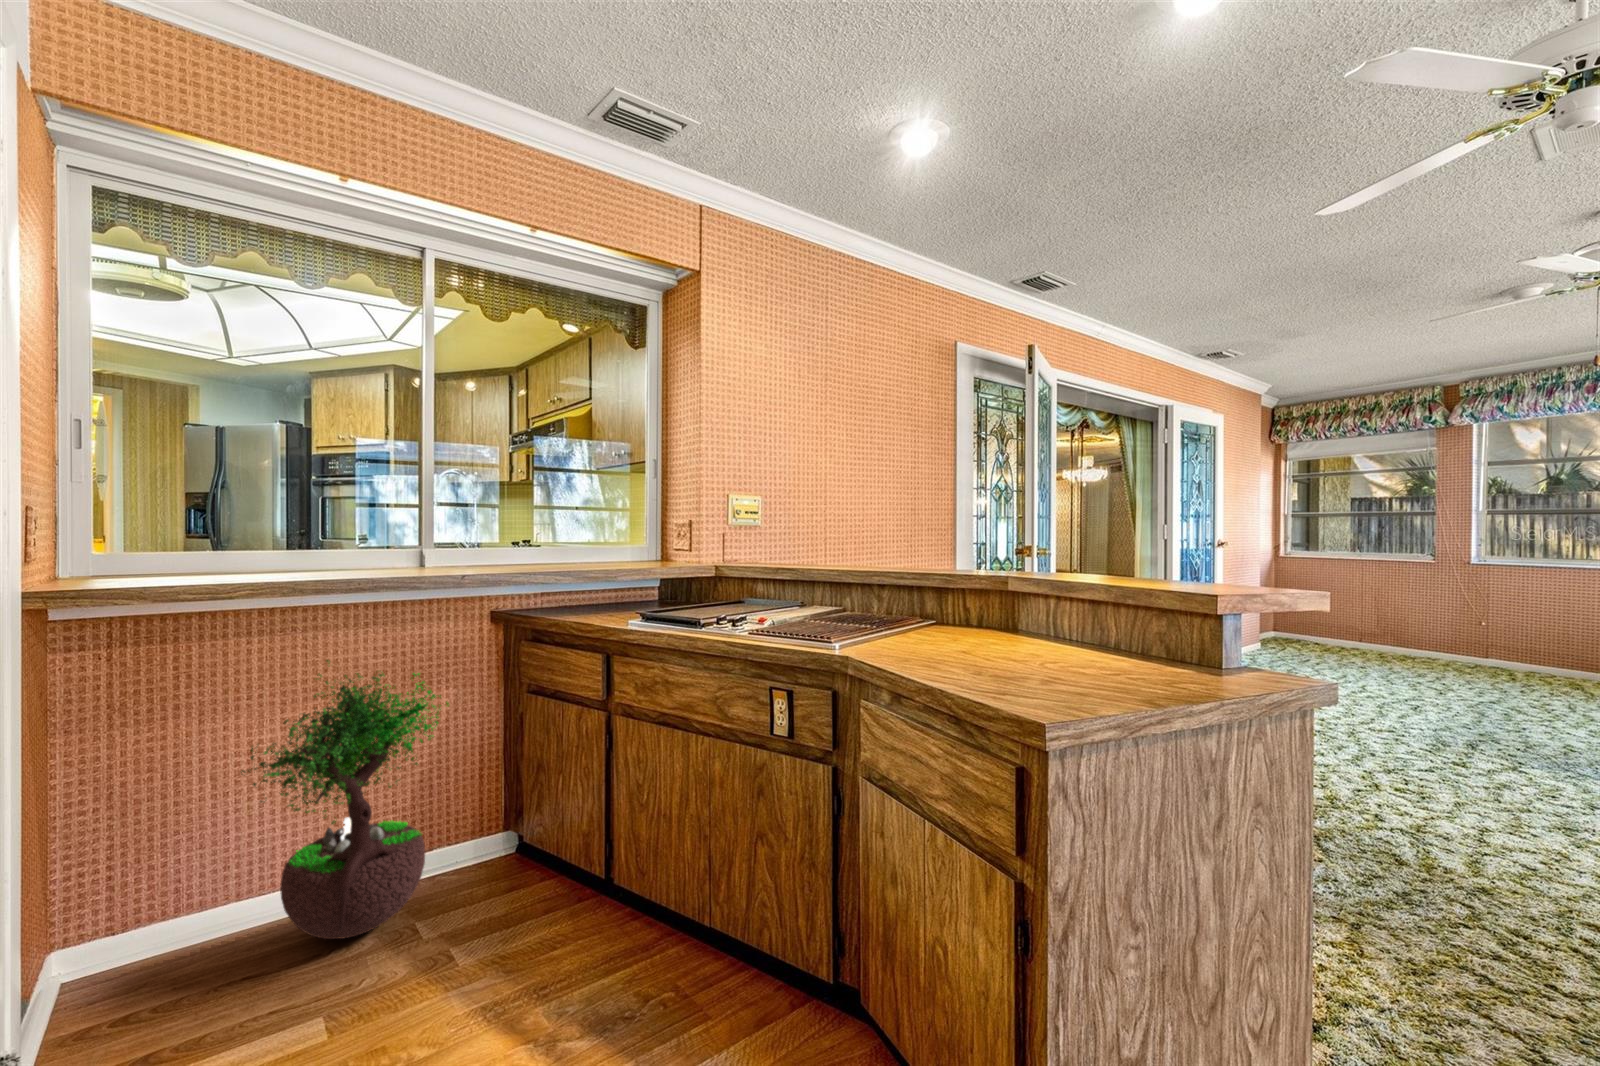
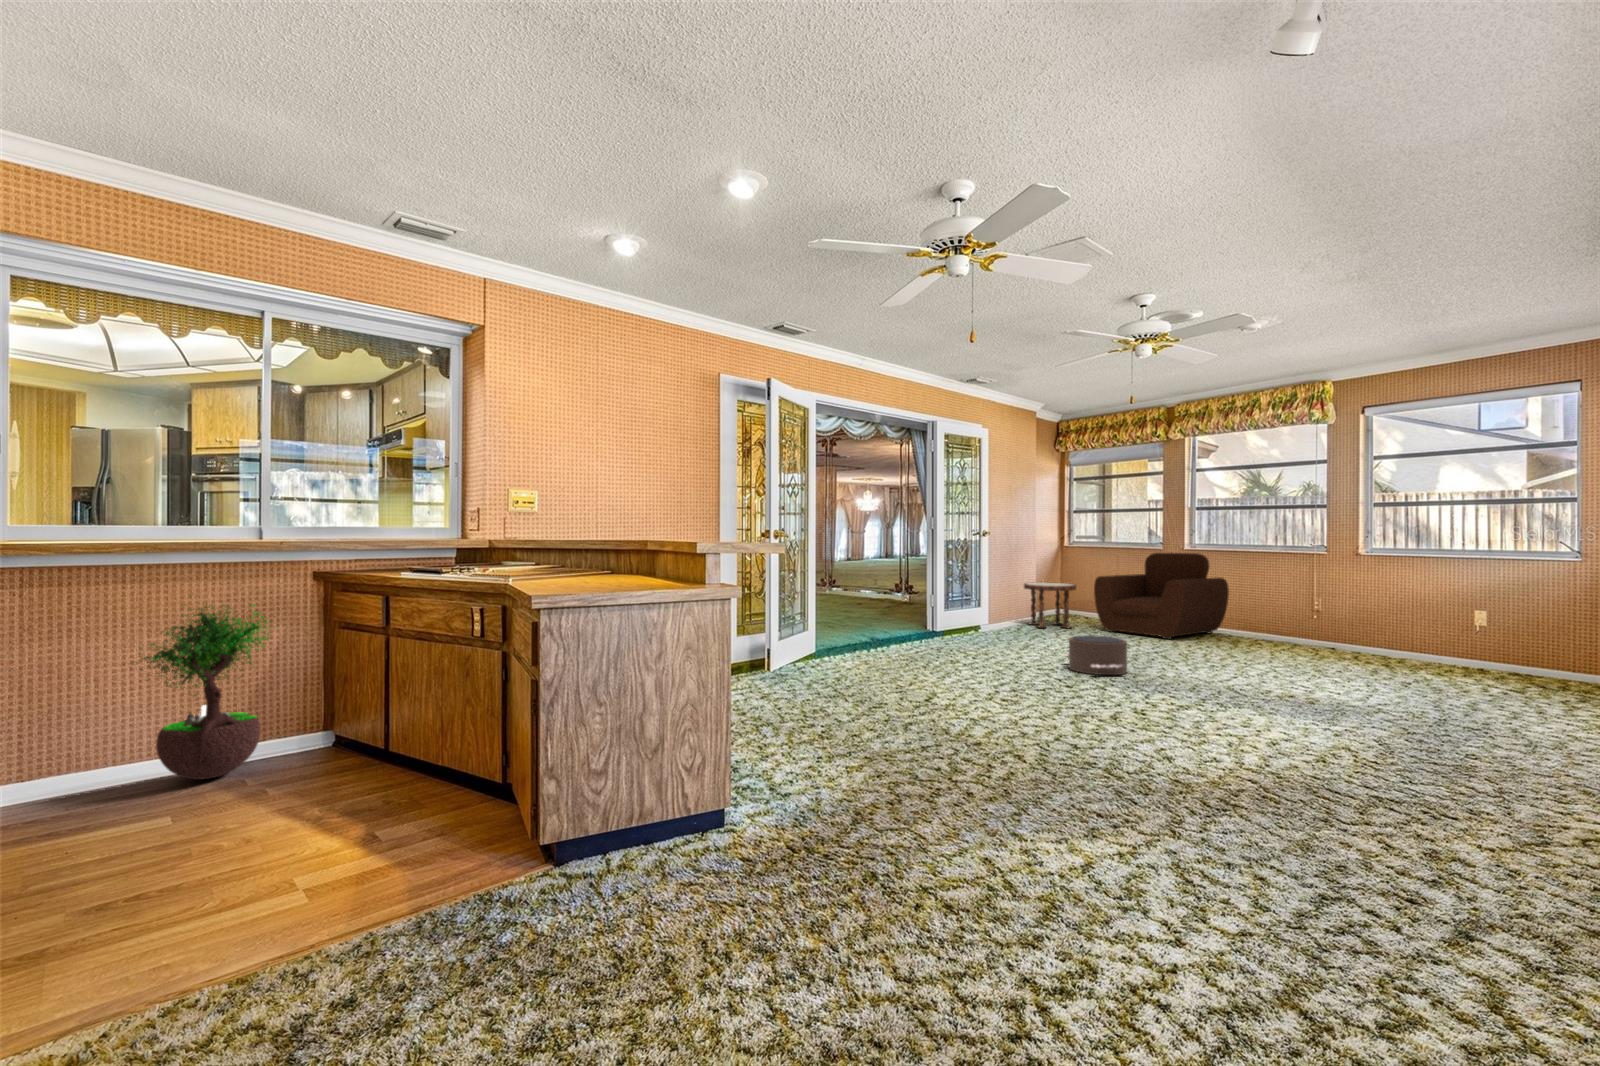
armchair: none [1351,565,1547,677] -> present [1094,553,1229,639]
side table: none [1248,598,1322,655] -> present [1024,582,1076,628]
pouf: none [1393,683,1523,744] -> present [1065,635,1127,675]

